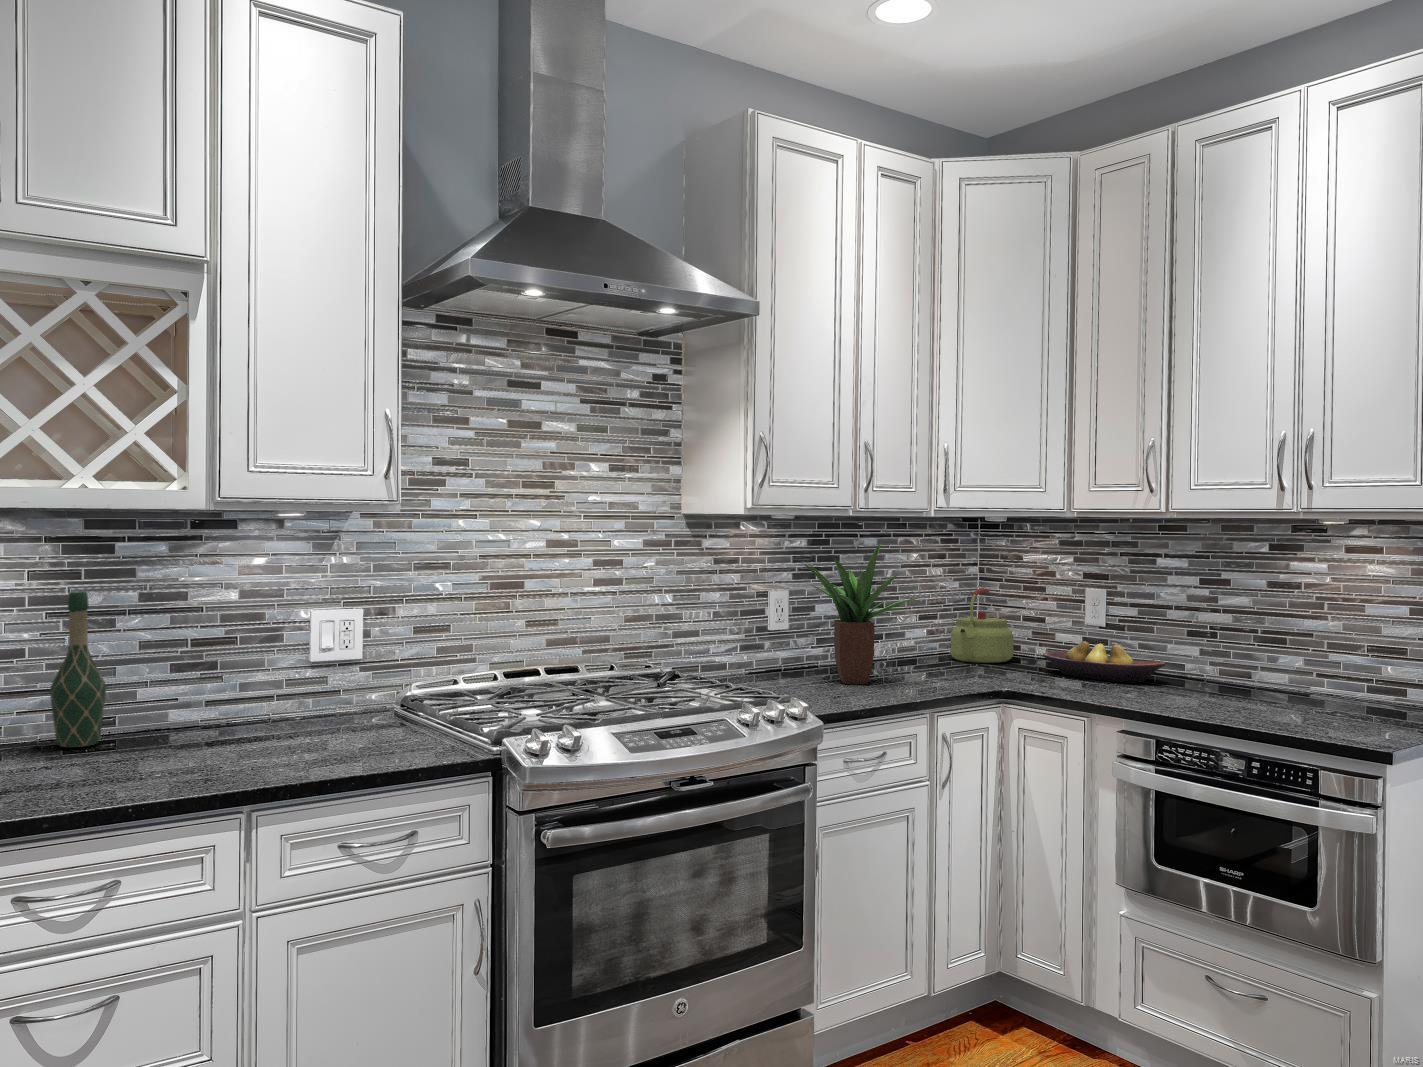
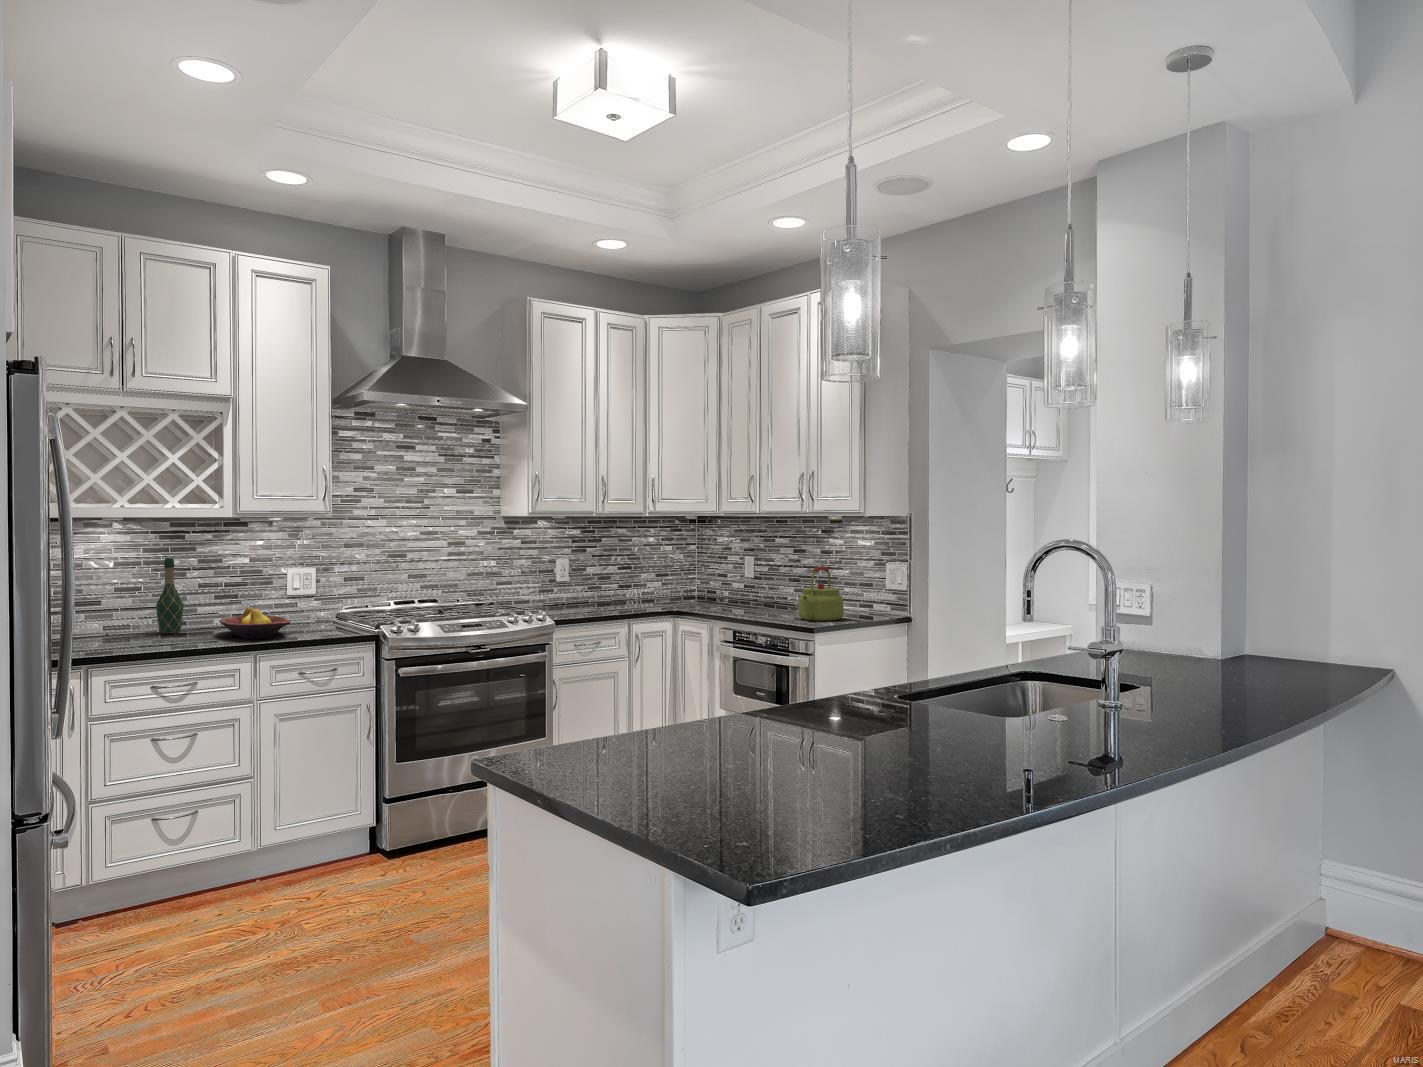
potted plant: present [803,544,918,684] -> none [571,531,636,609]
kettle: present [950,588,1013,663] -> present [798,566,844,621]
fruit bowl: present [1043,641,1165,683] -> present [219,607,291,638]

